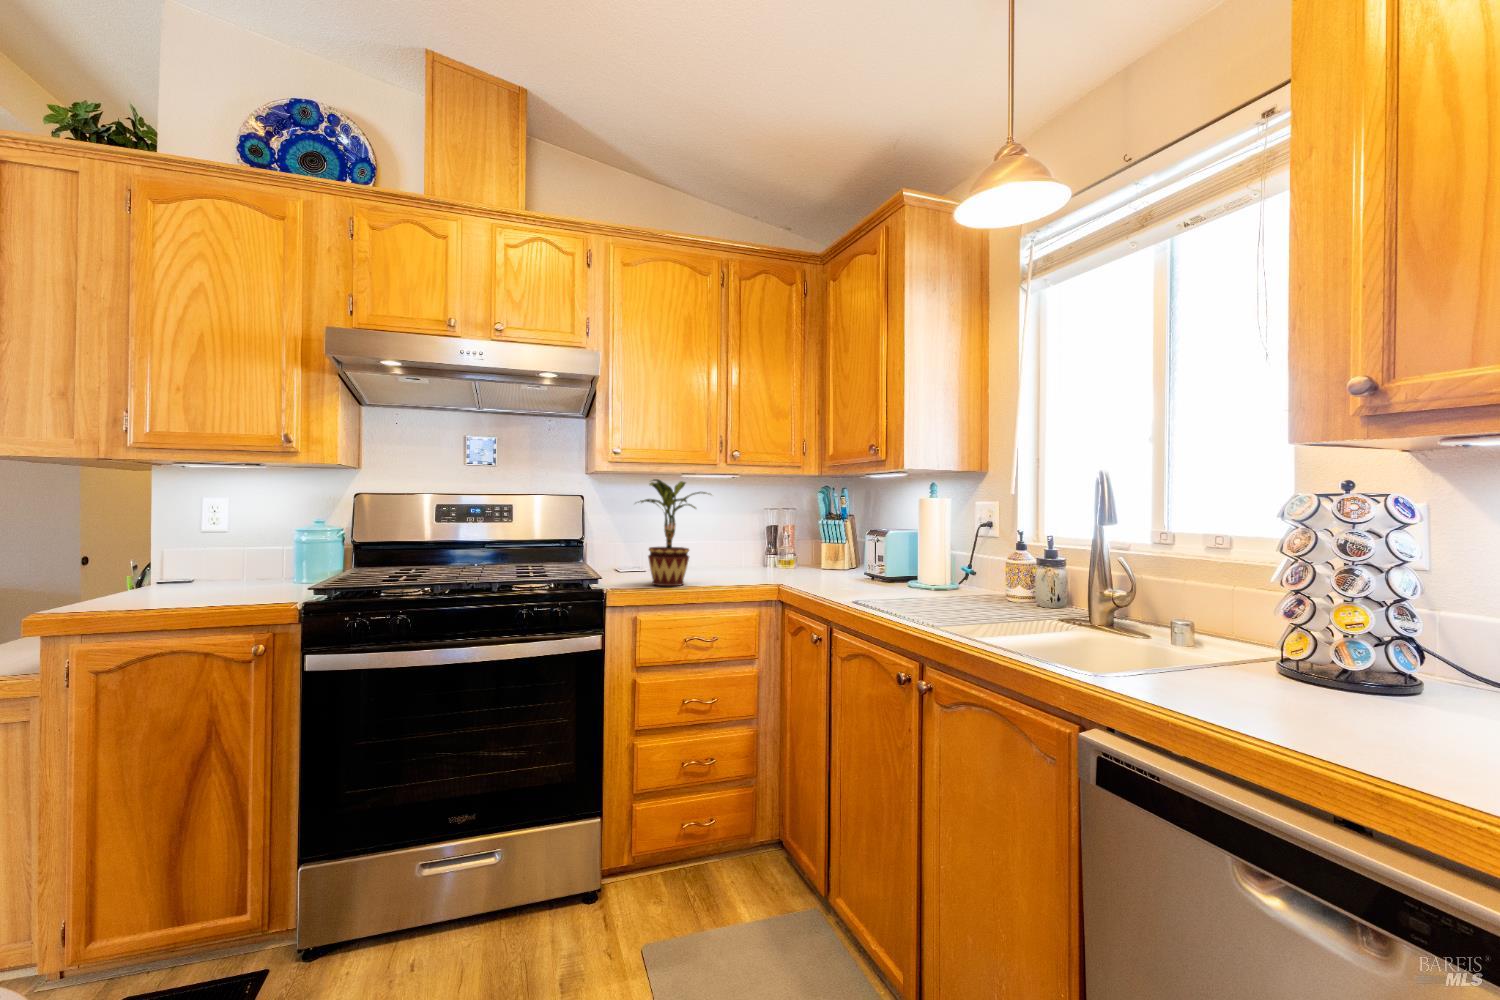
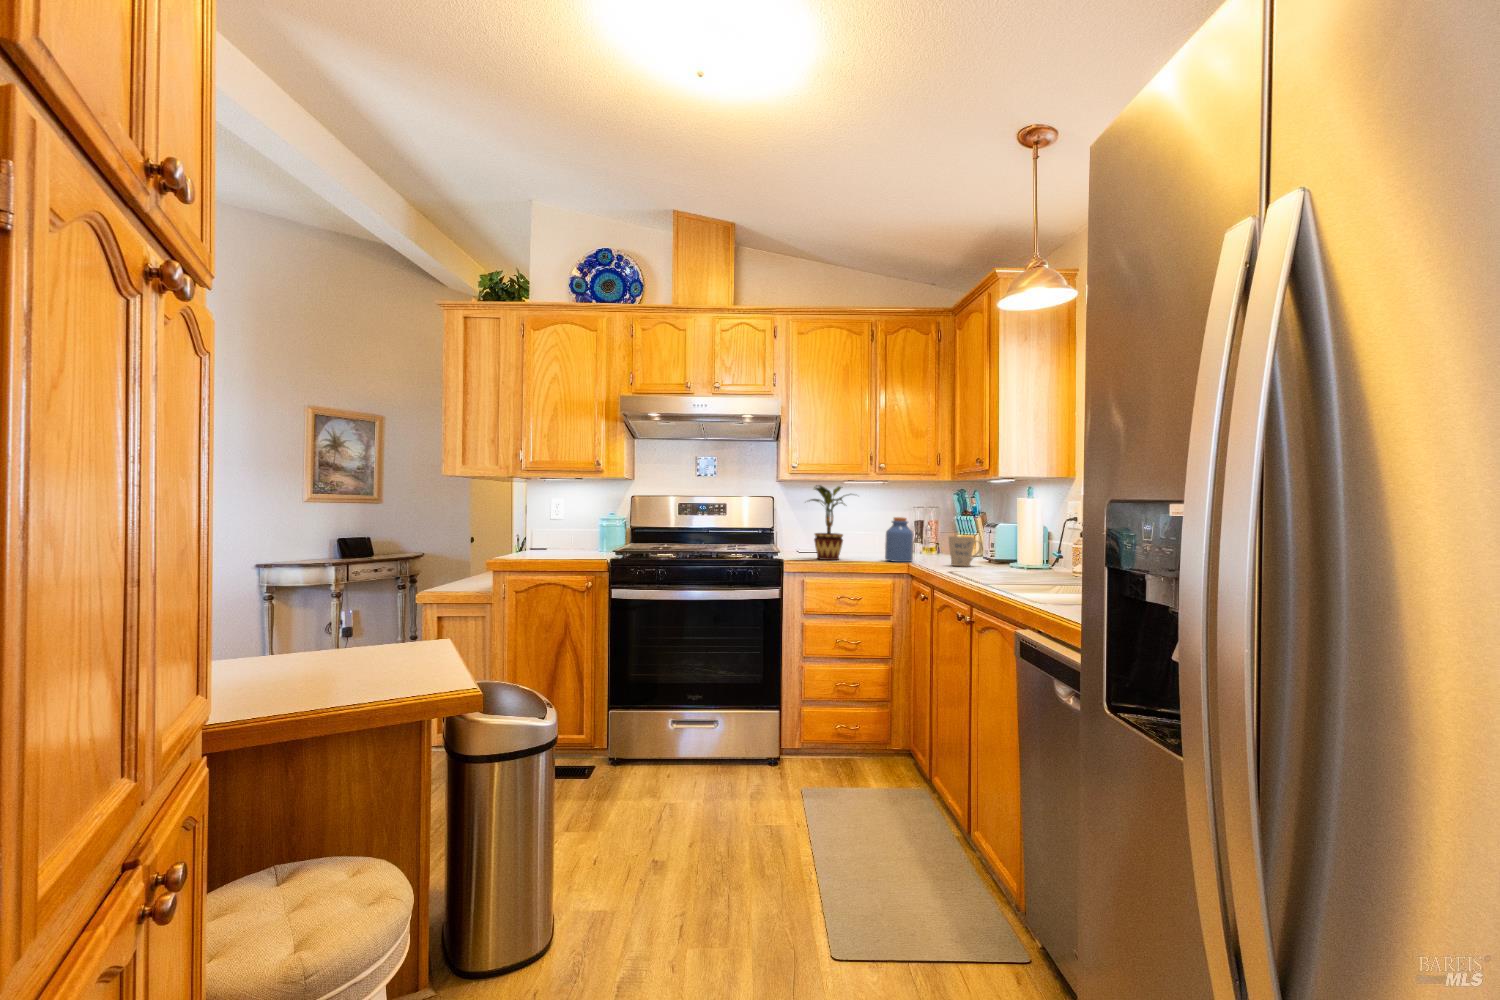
jar: none [747,524,785,586] -> present [885,517,913,562]
mug: none [840,550,882,592] -> present [949,536,982,566]

